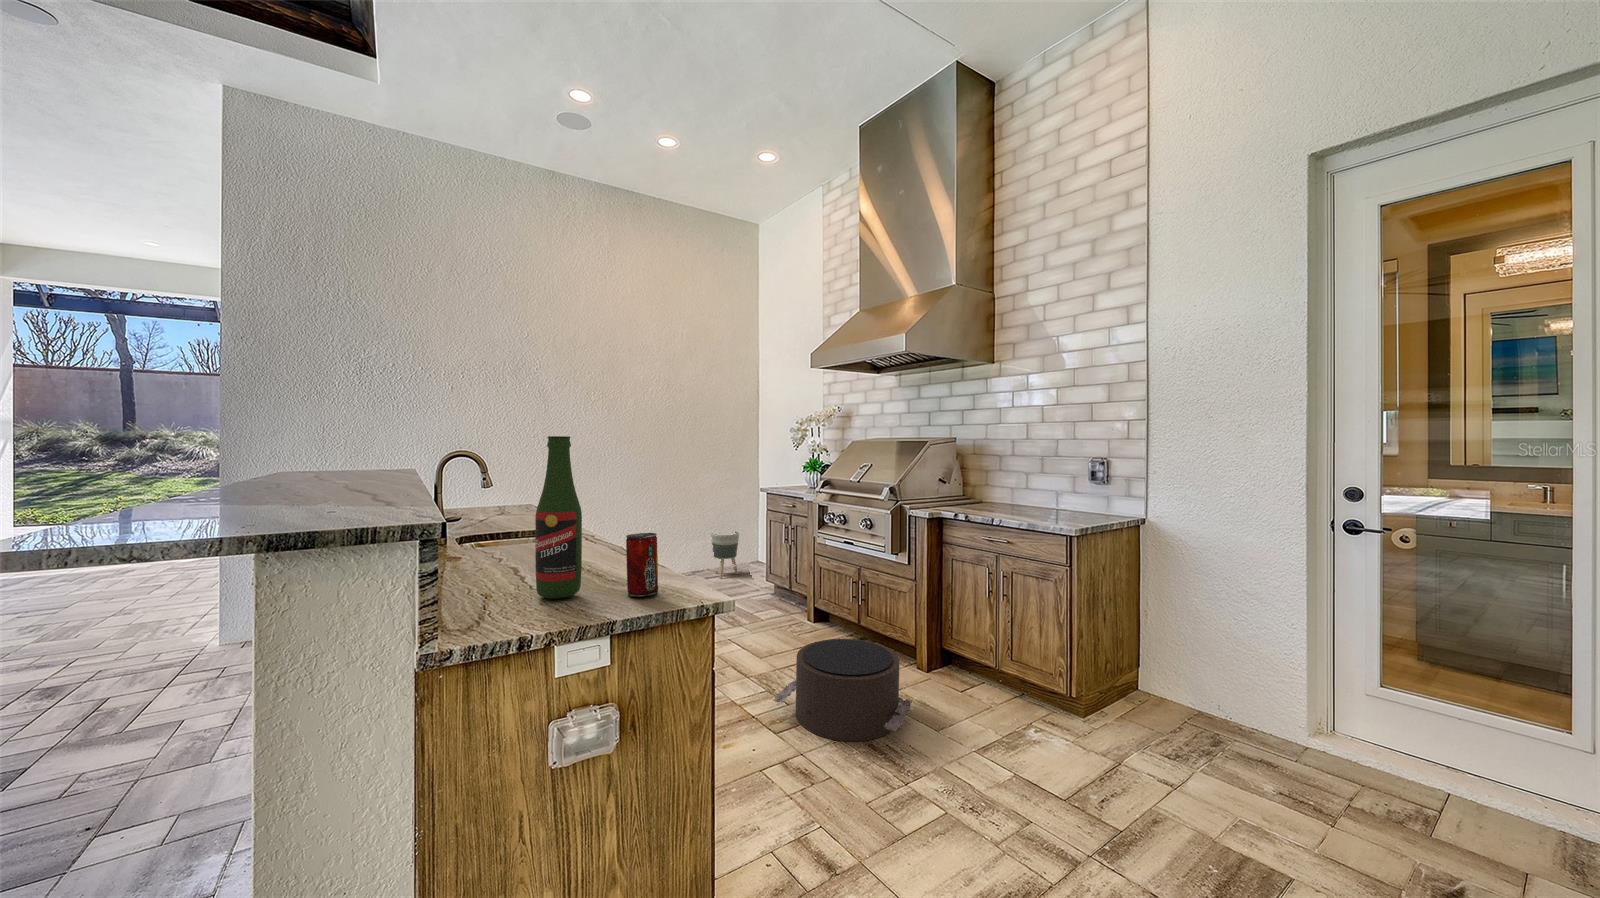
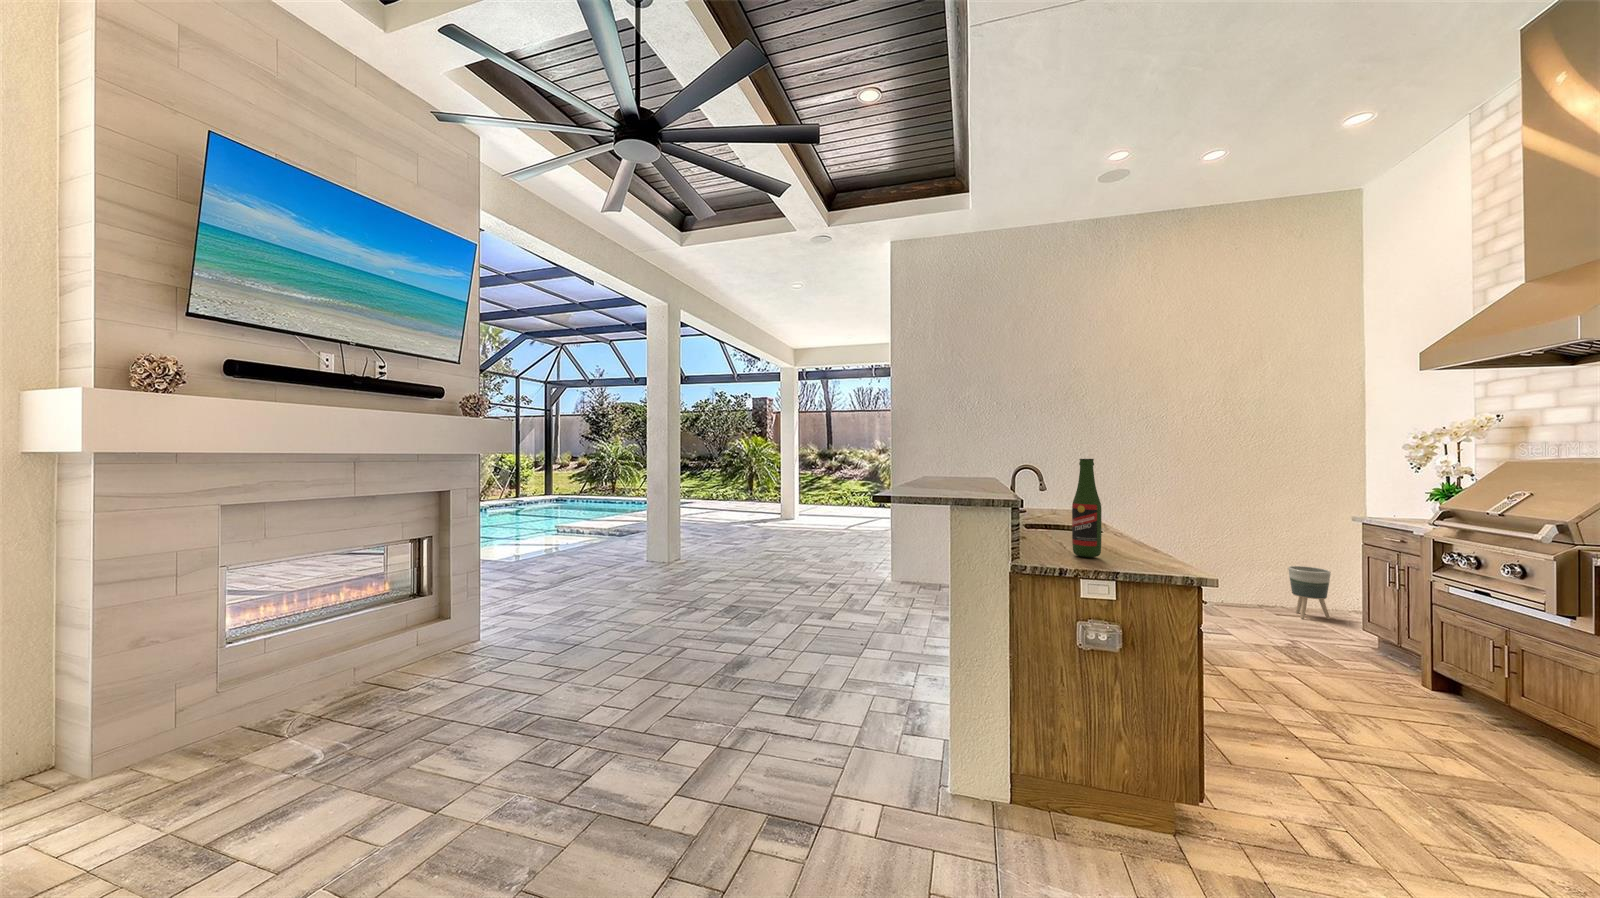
beverage can: present [626,533,658,597] -> none [1132,524,1157,566]
pouf: present [773,639,912,741] -> none [1326,687,1568,816]

